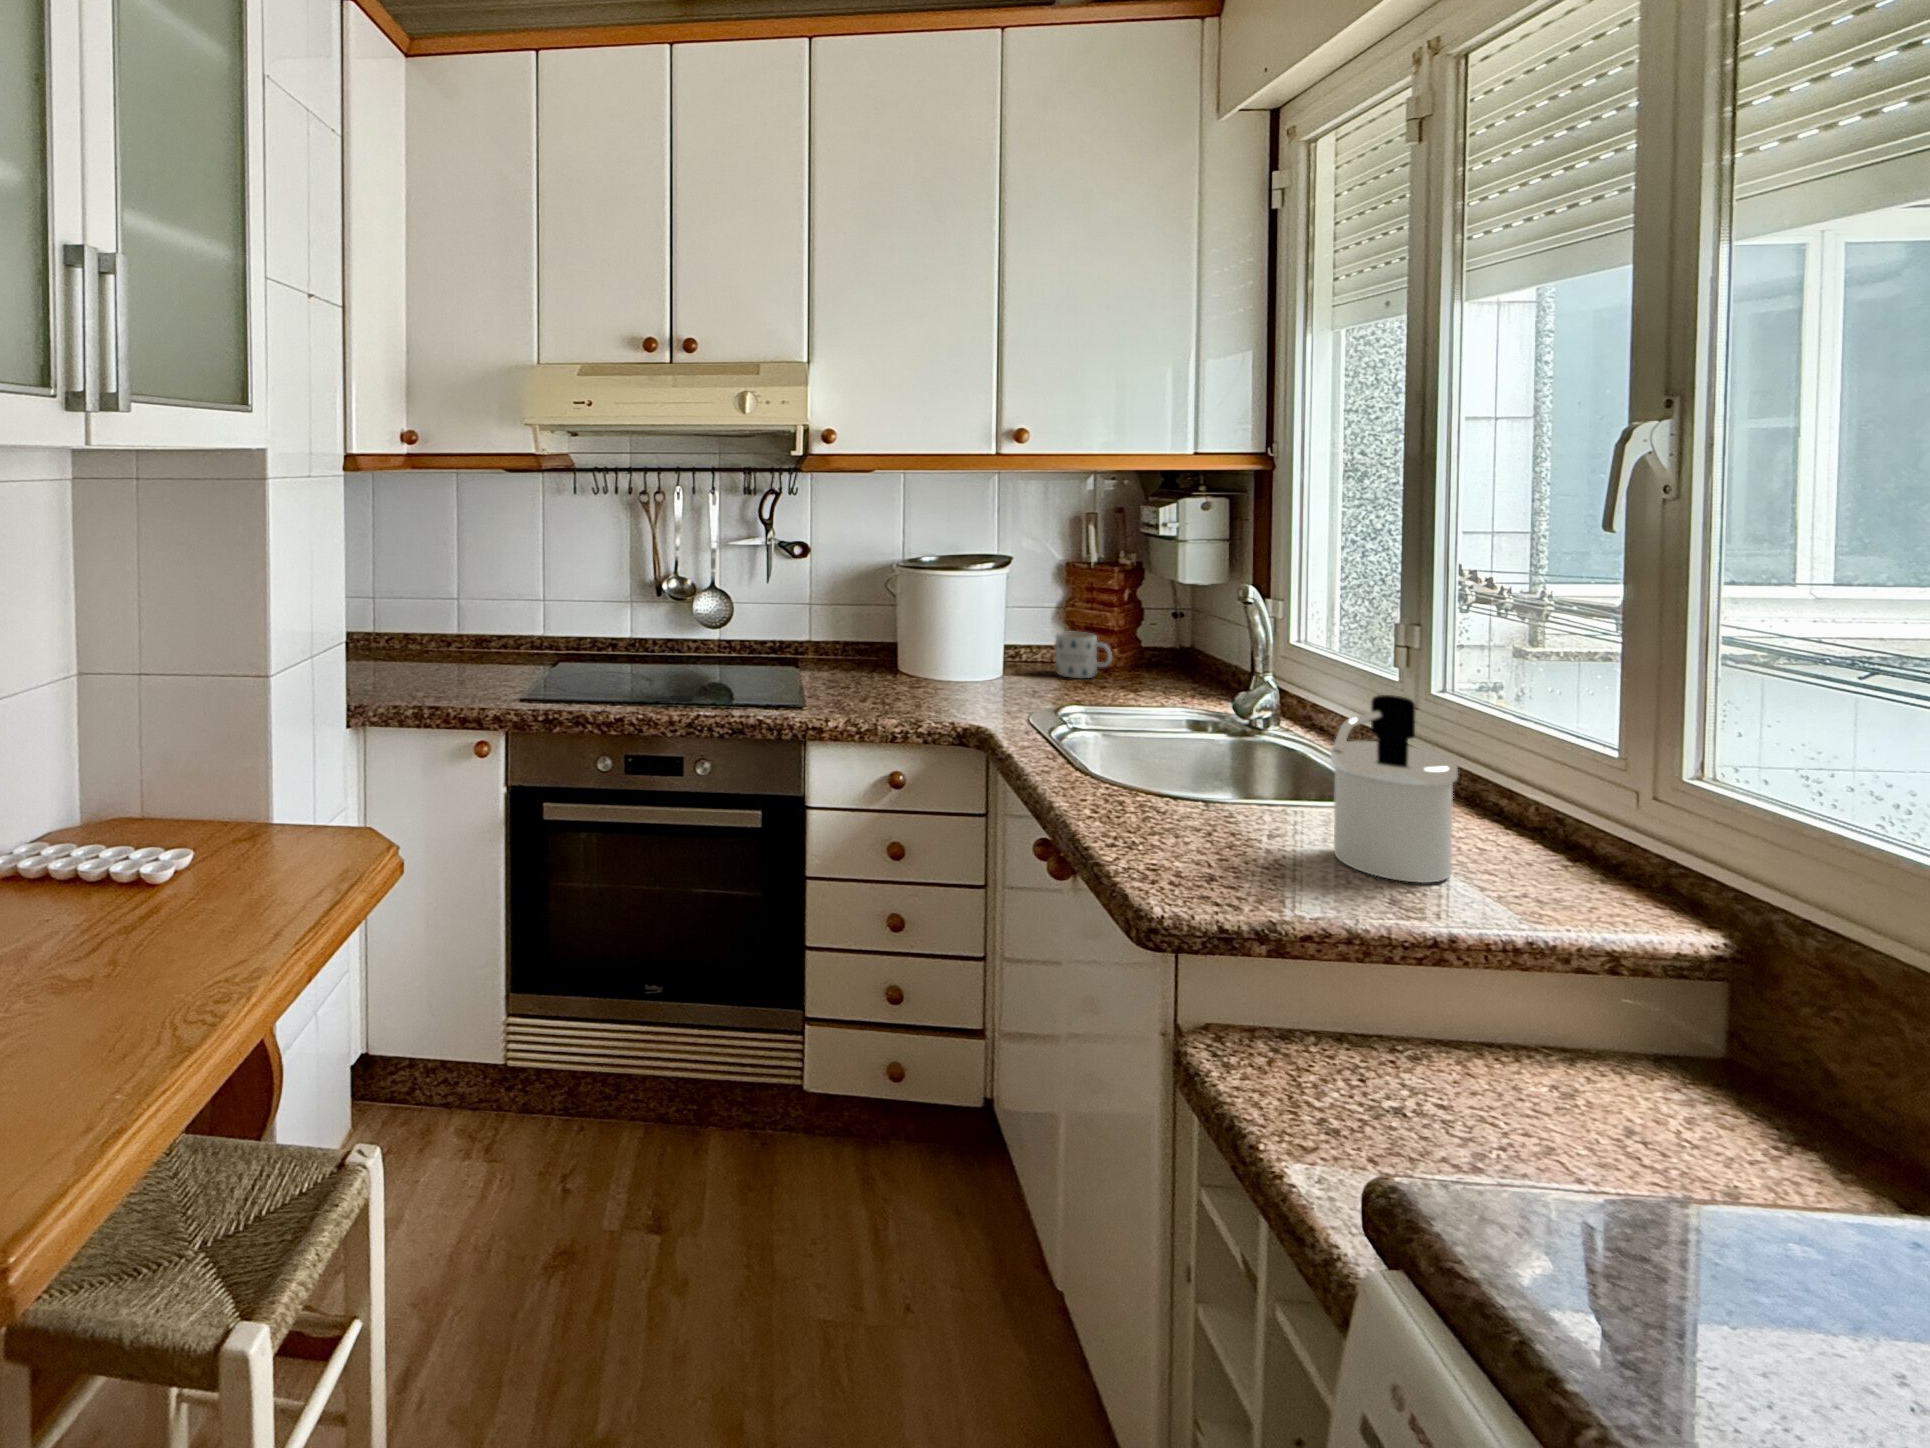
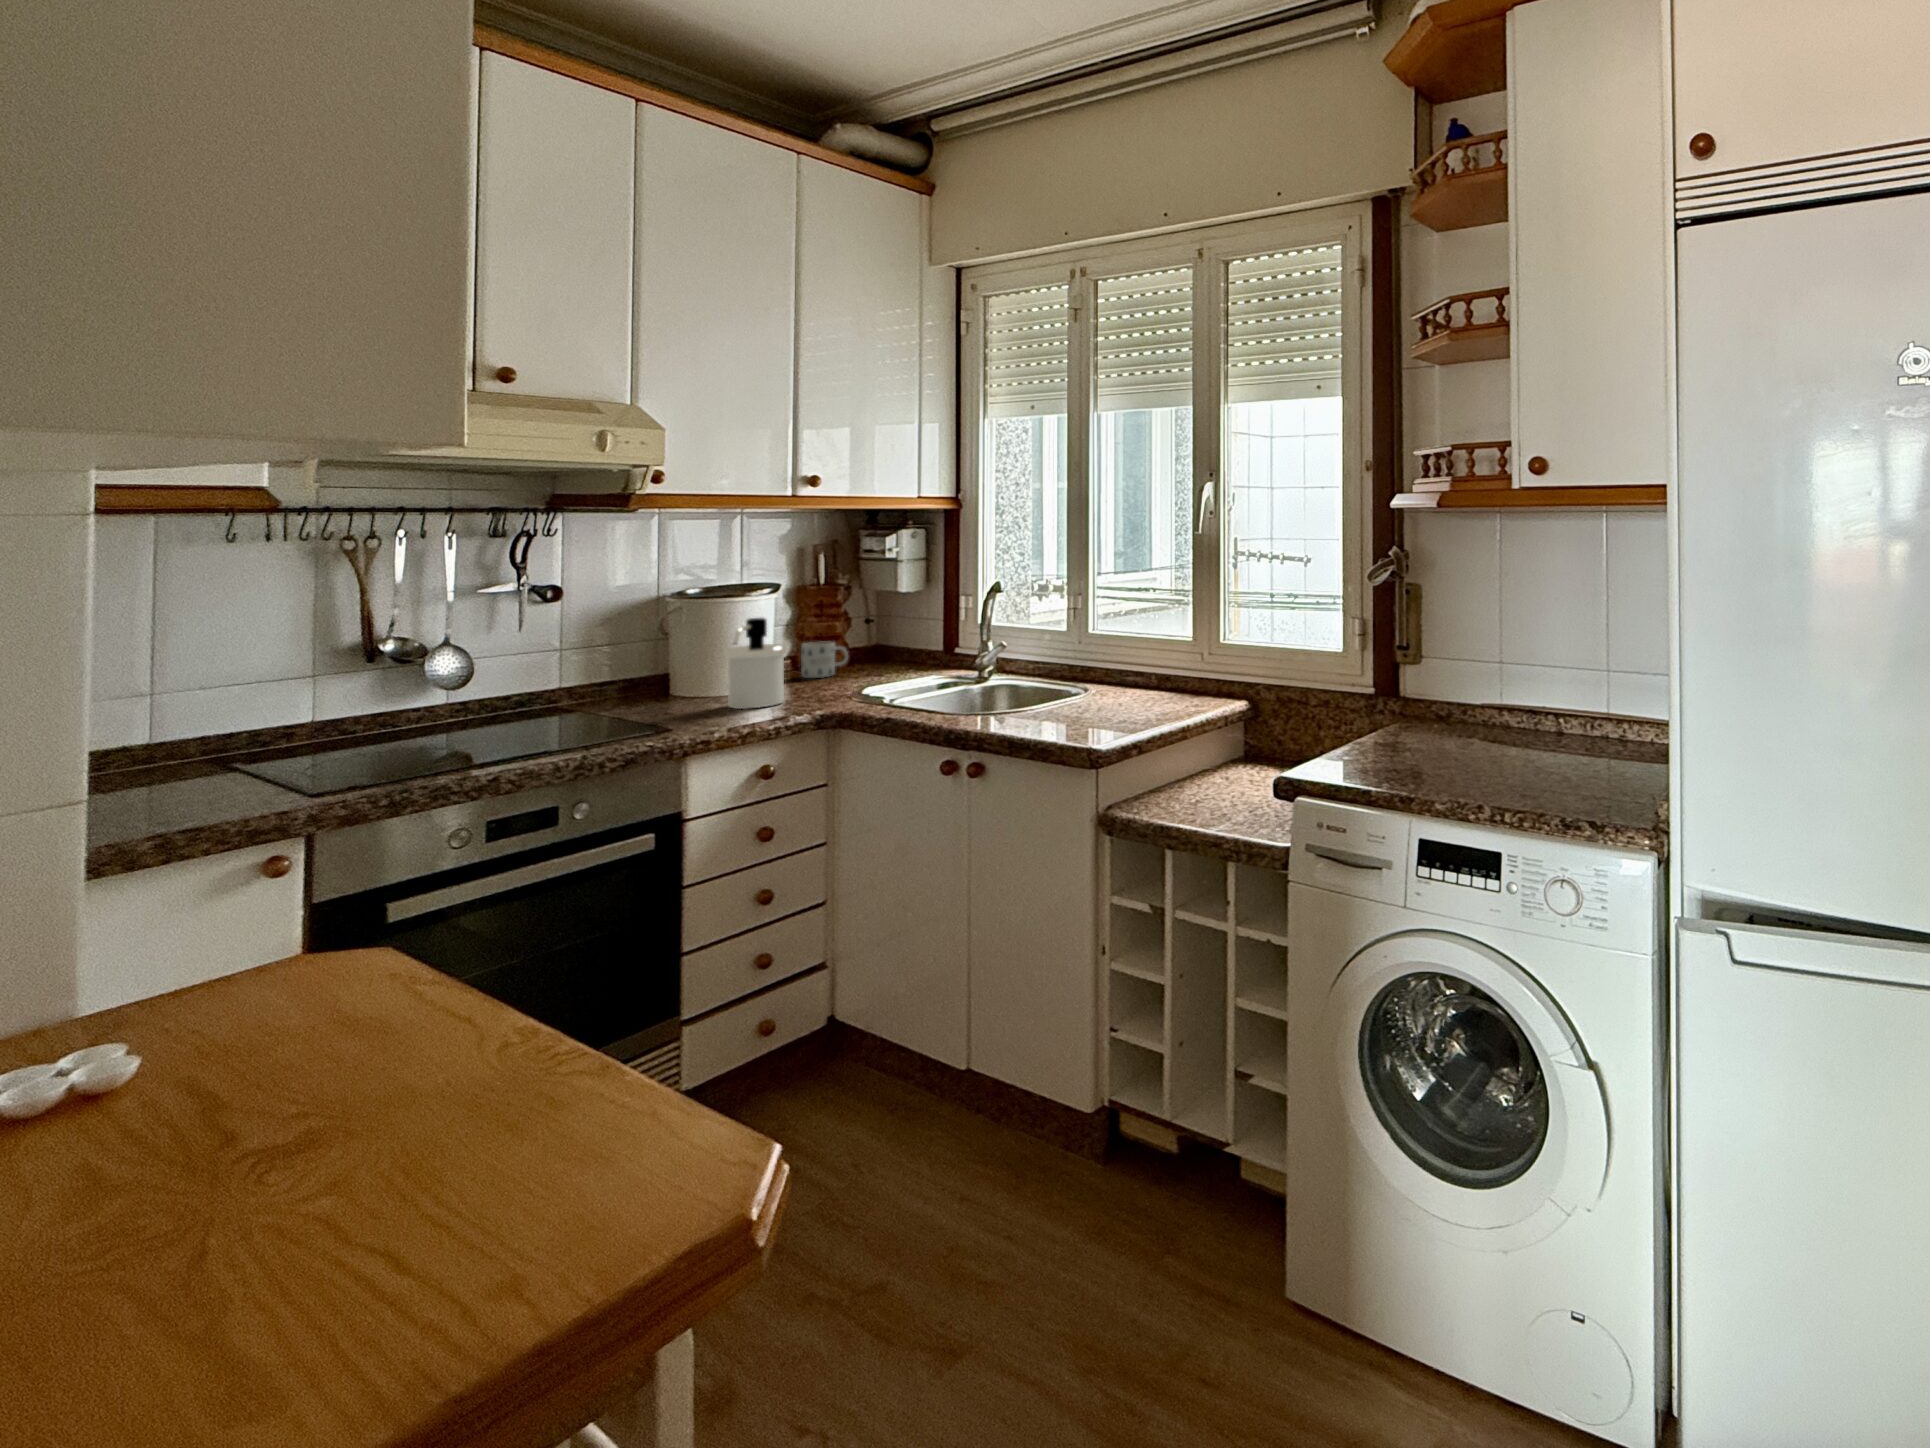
soap dispenser: present [1331,695,1458,883] -> present [726,618,786,709]

